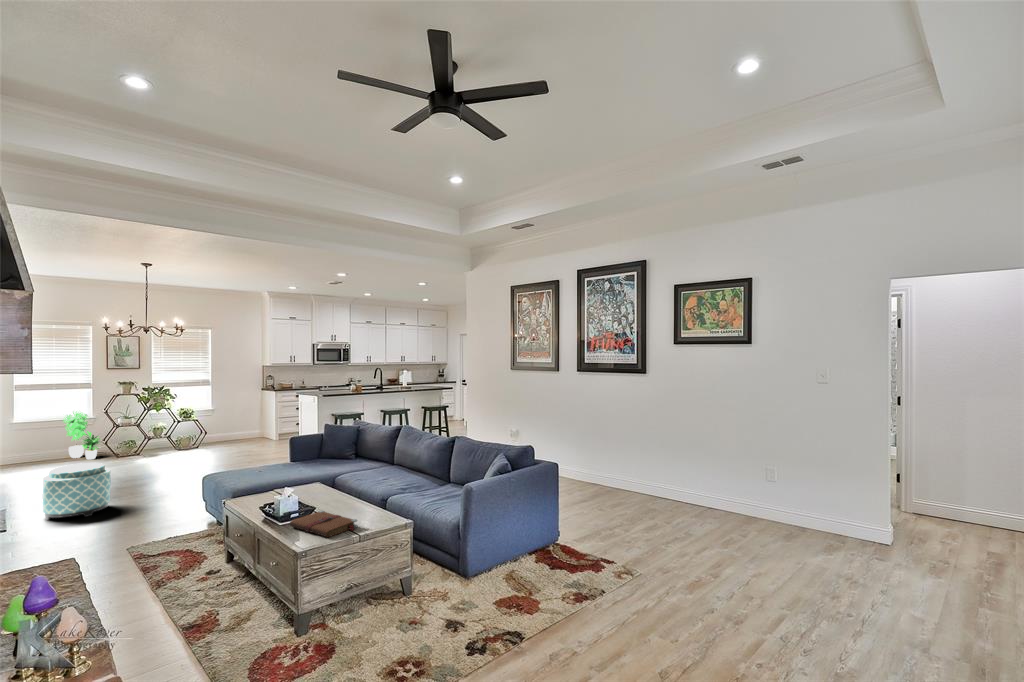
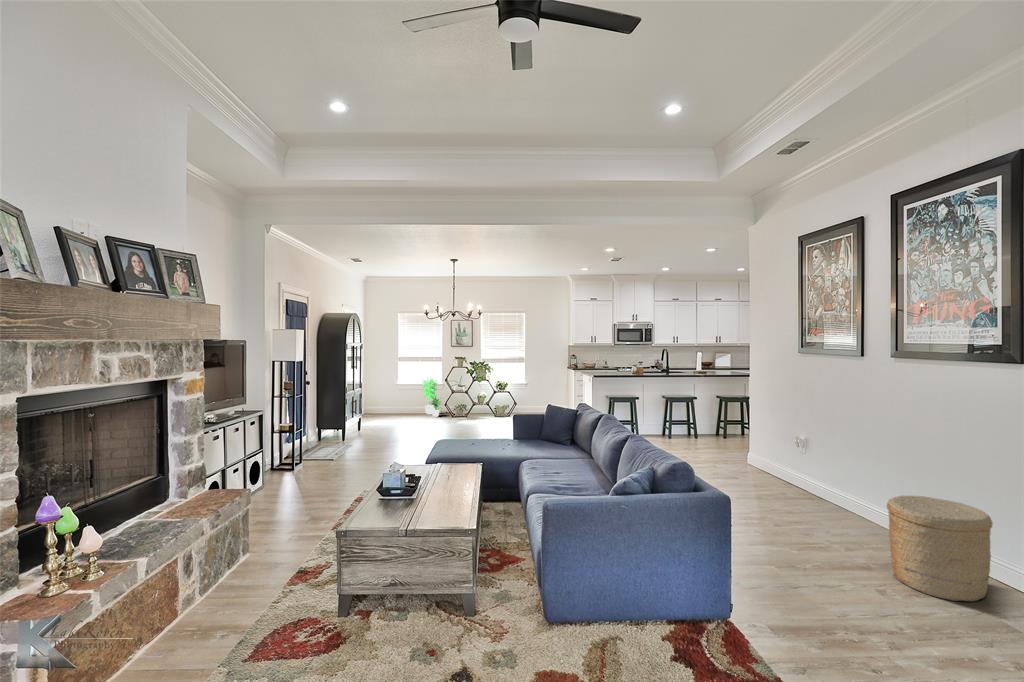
woven basket: none [593,450,640,503] -> present [887,496,992,601]
ottoman: present [42,463,111,520] -> none [355,417,397,460]
book: present [290,511,358,537] -> none [382,492,427,522]

